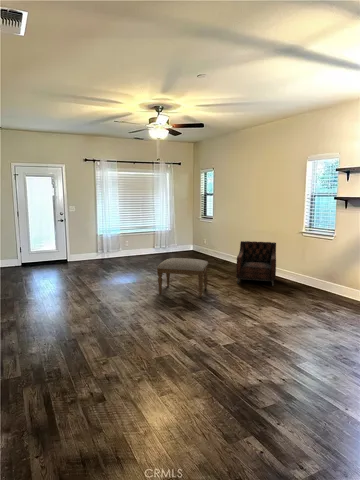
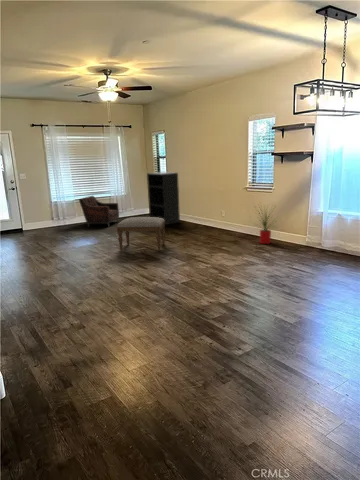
bookshelf: none [193,210,225,265] -> present [147,172,180,225]
armchair: present [236,241,276,286] -> present [79,196,119,226]
house plant: none [301,250,340,298] -> present [259,210,271,244]

